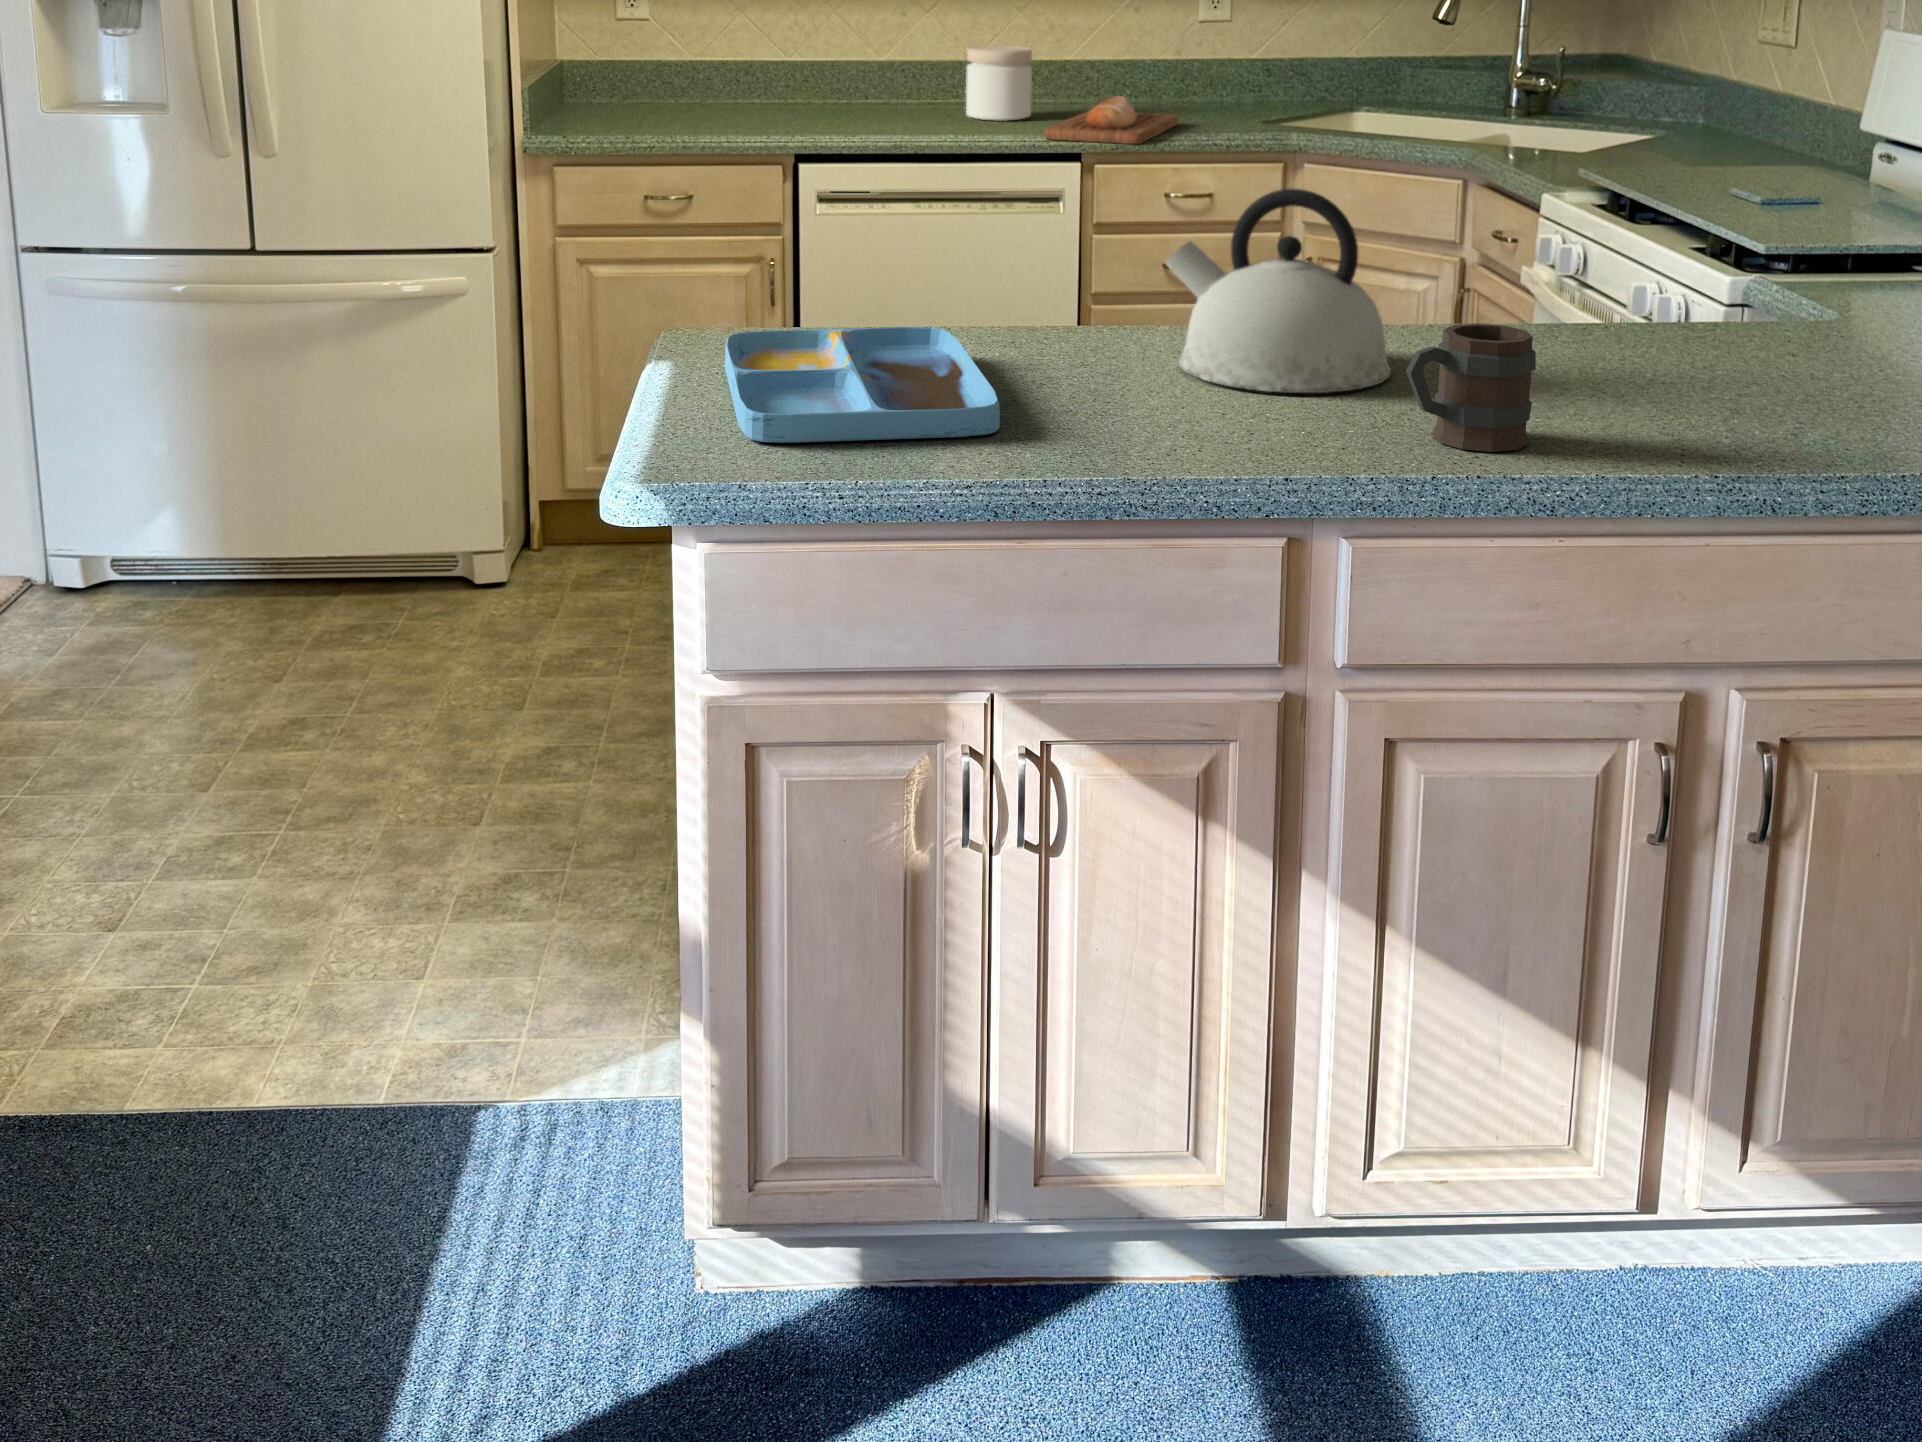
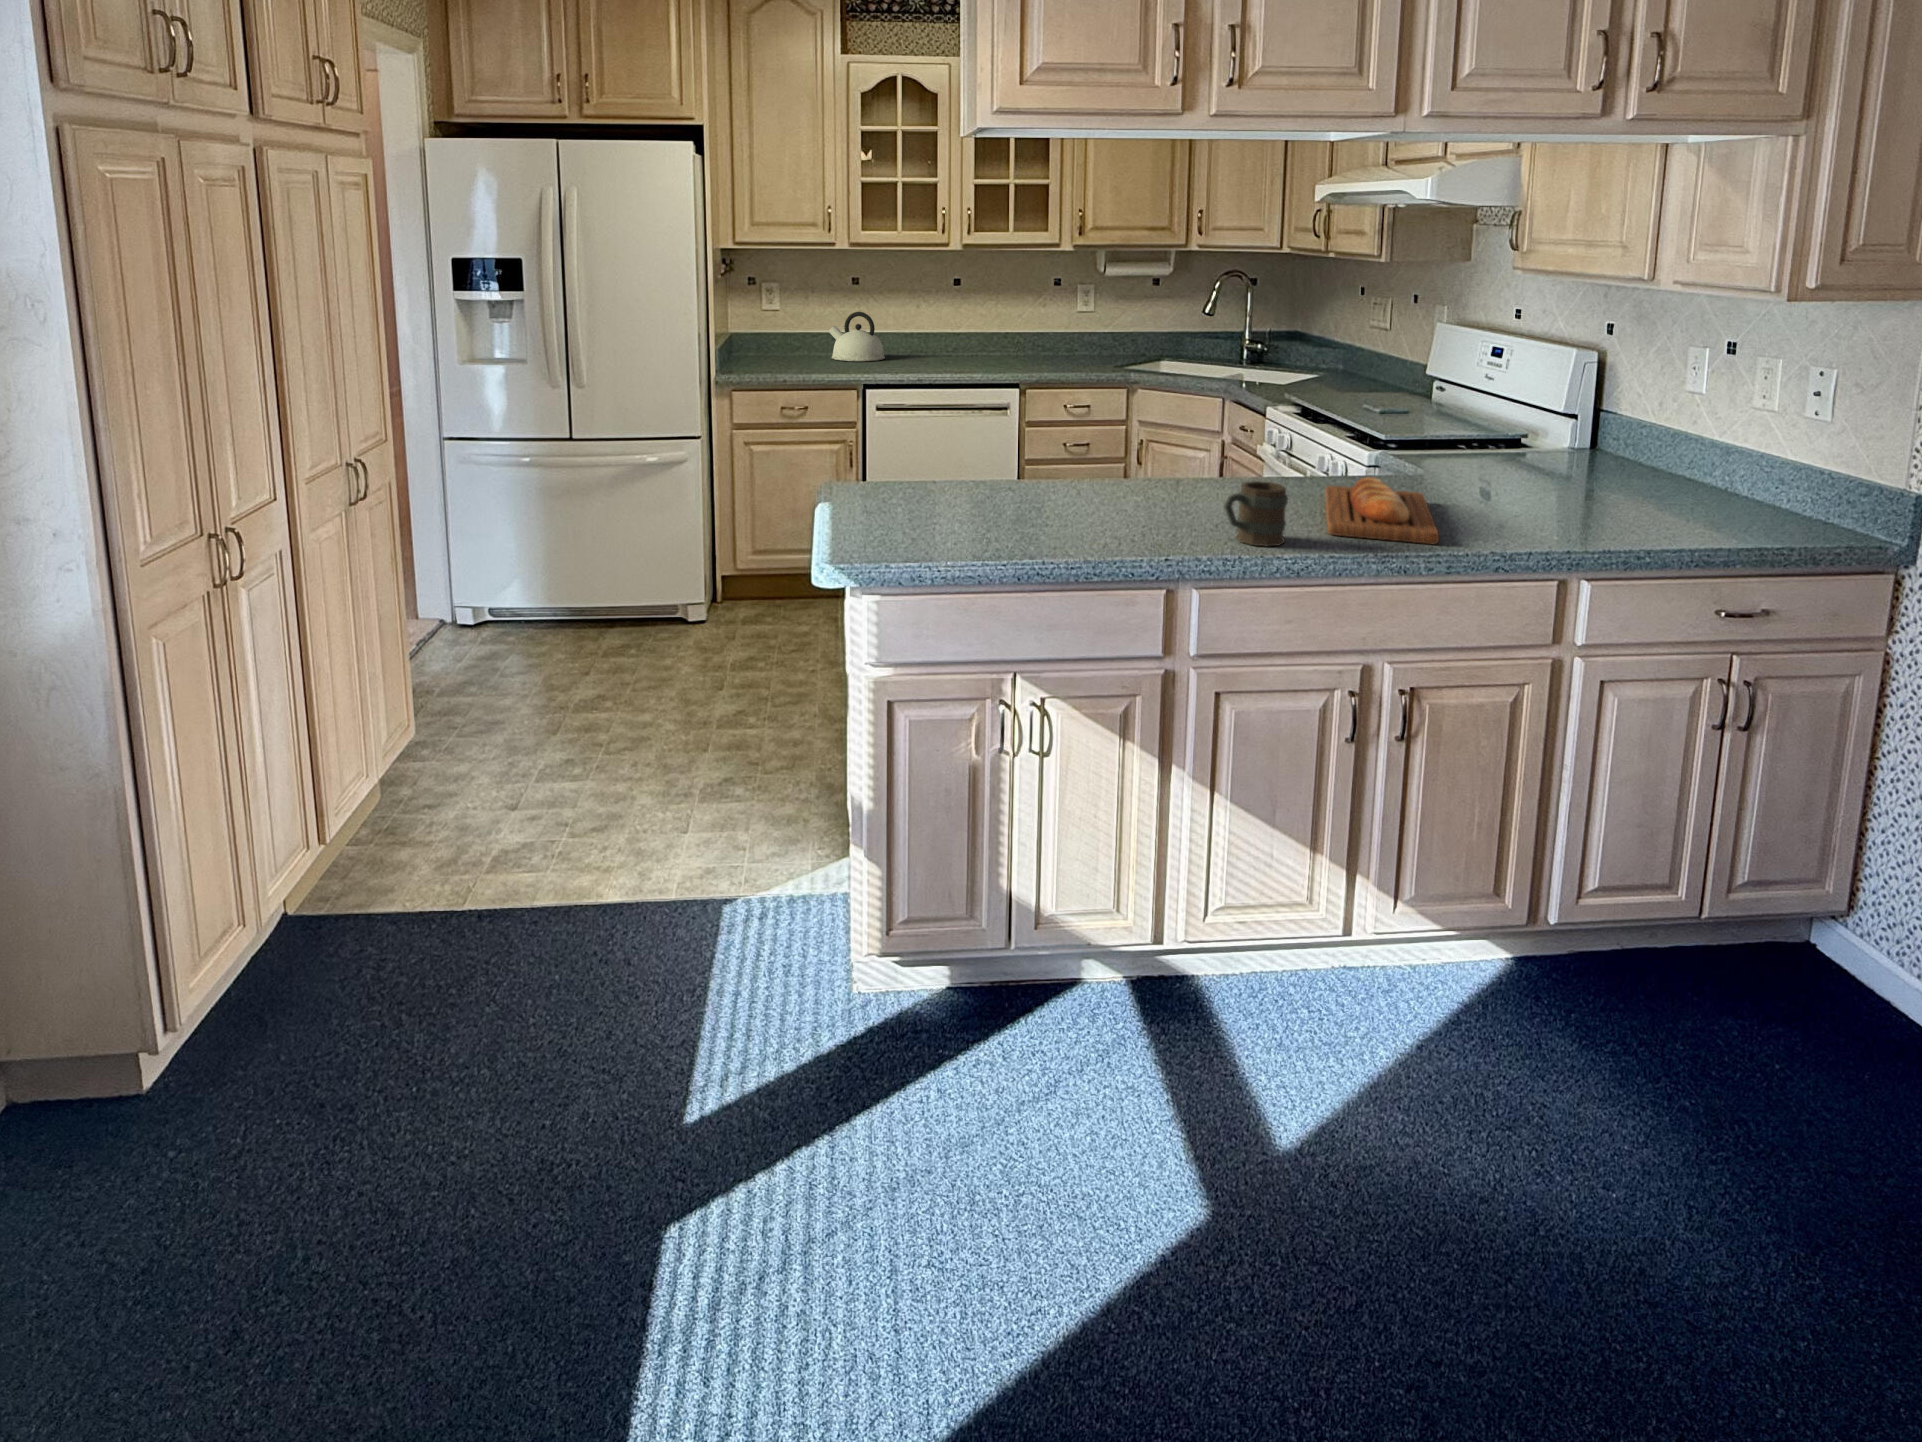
jar: present [966,46,1032,121] -> none [955,327,990,367]
bread loaf: present [1044,96,1179,144] -> present [1325,477,1439,544]
kettle: present [1166,189,1391,393] -> present [829,312,885,361]
tray: present [725,327,1000,443] -> none [867,483,1018,544]

